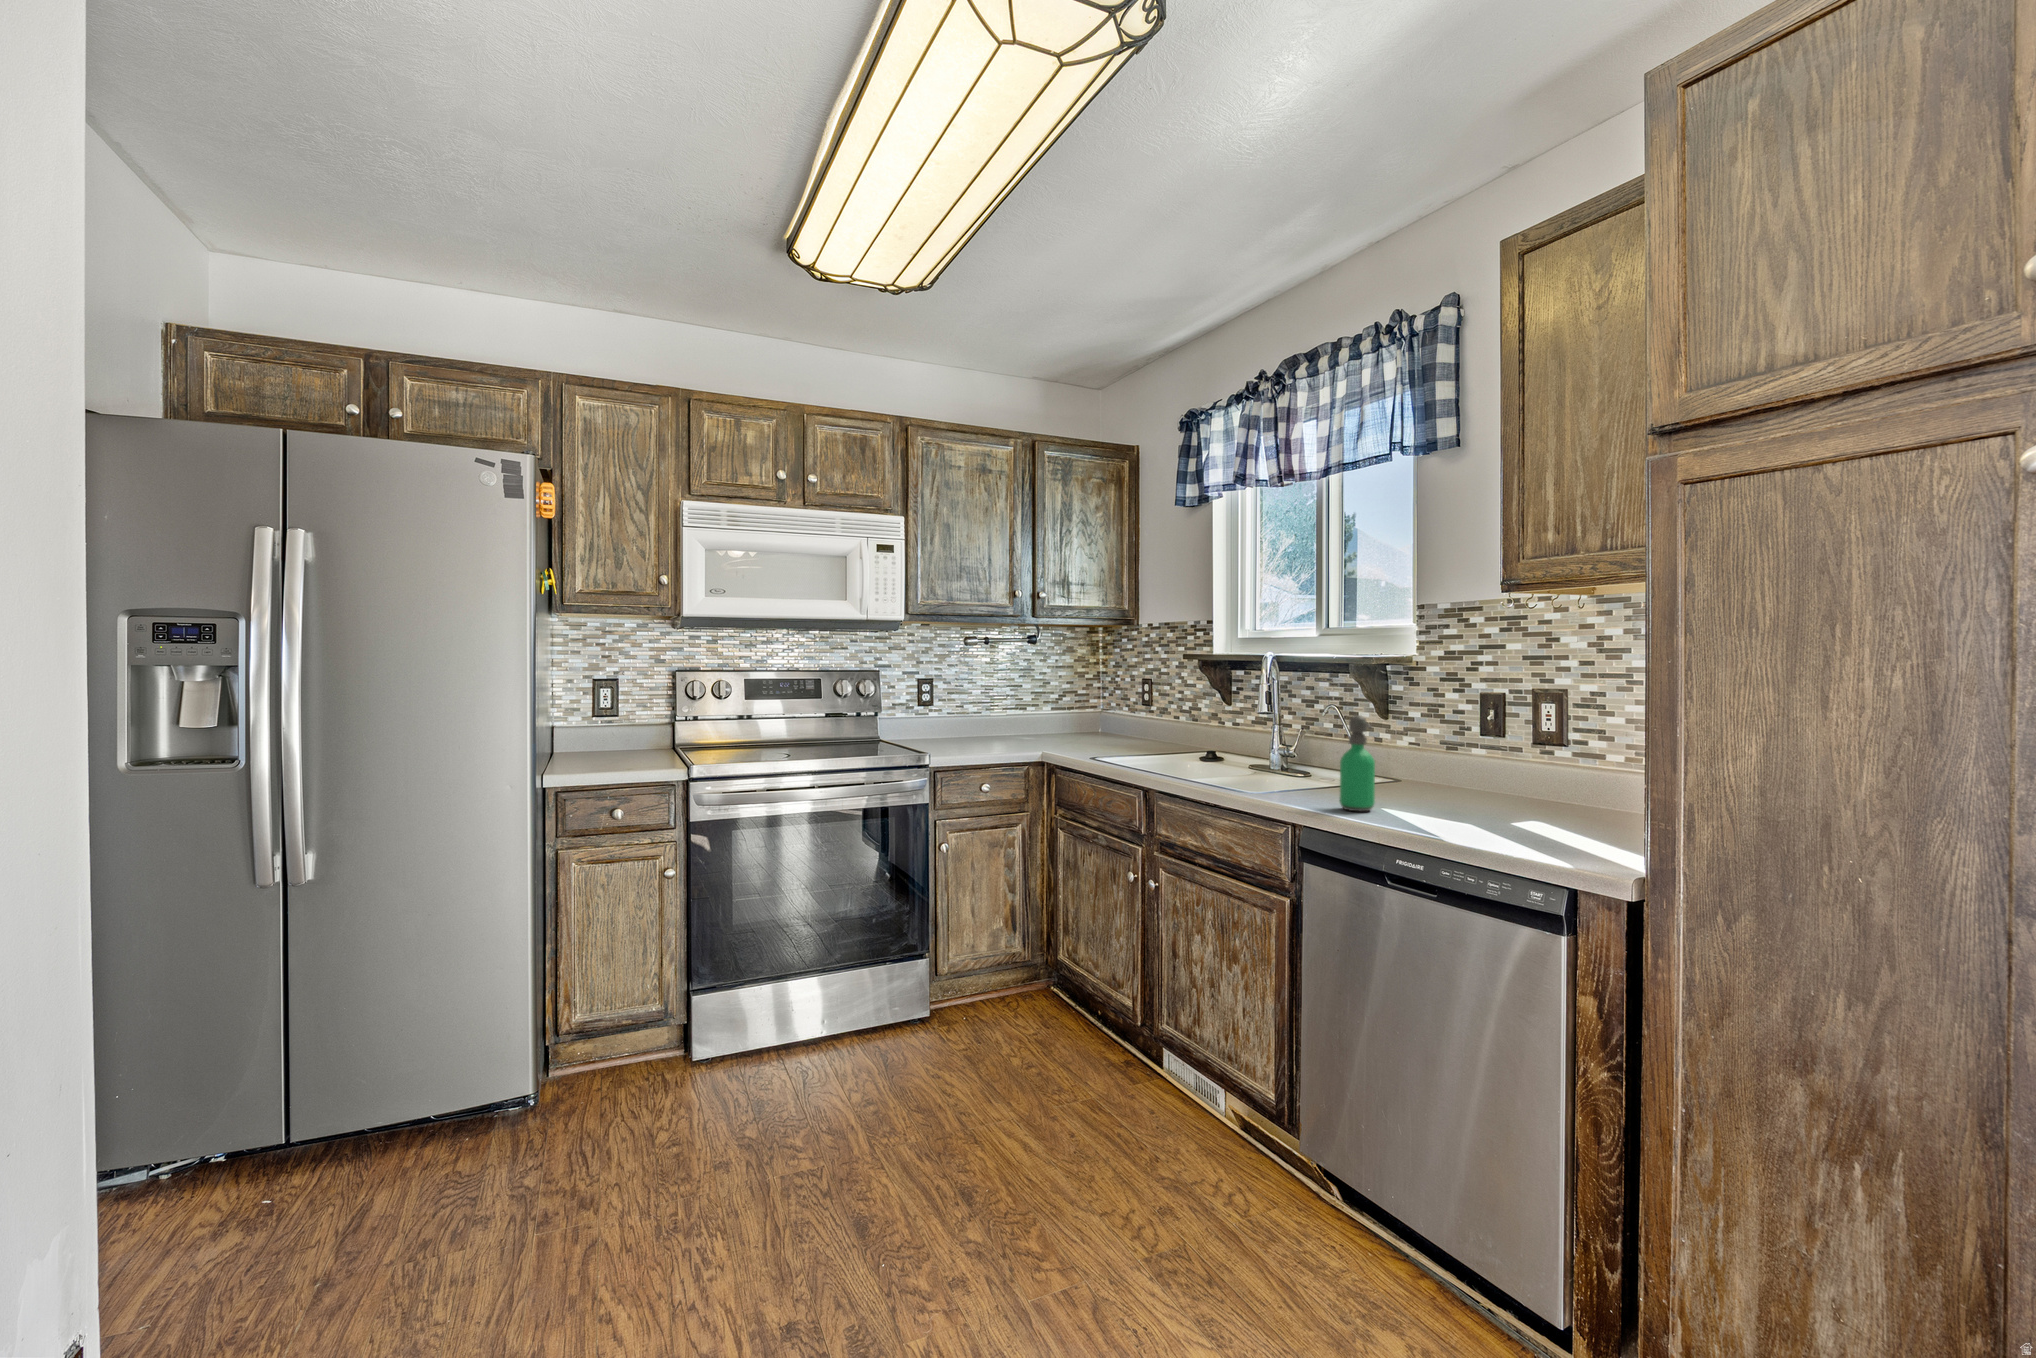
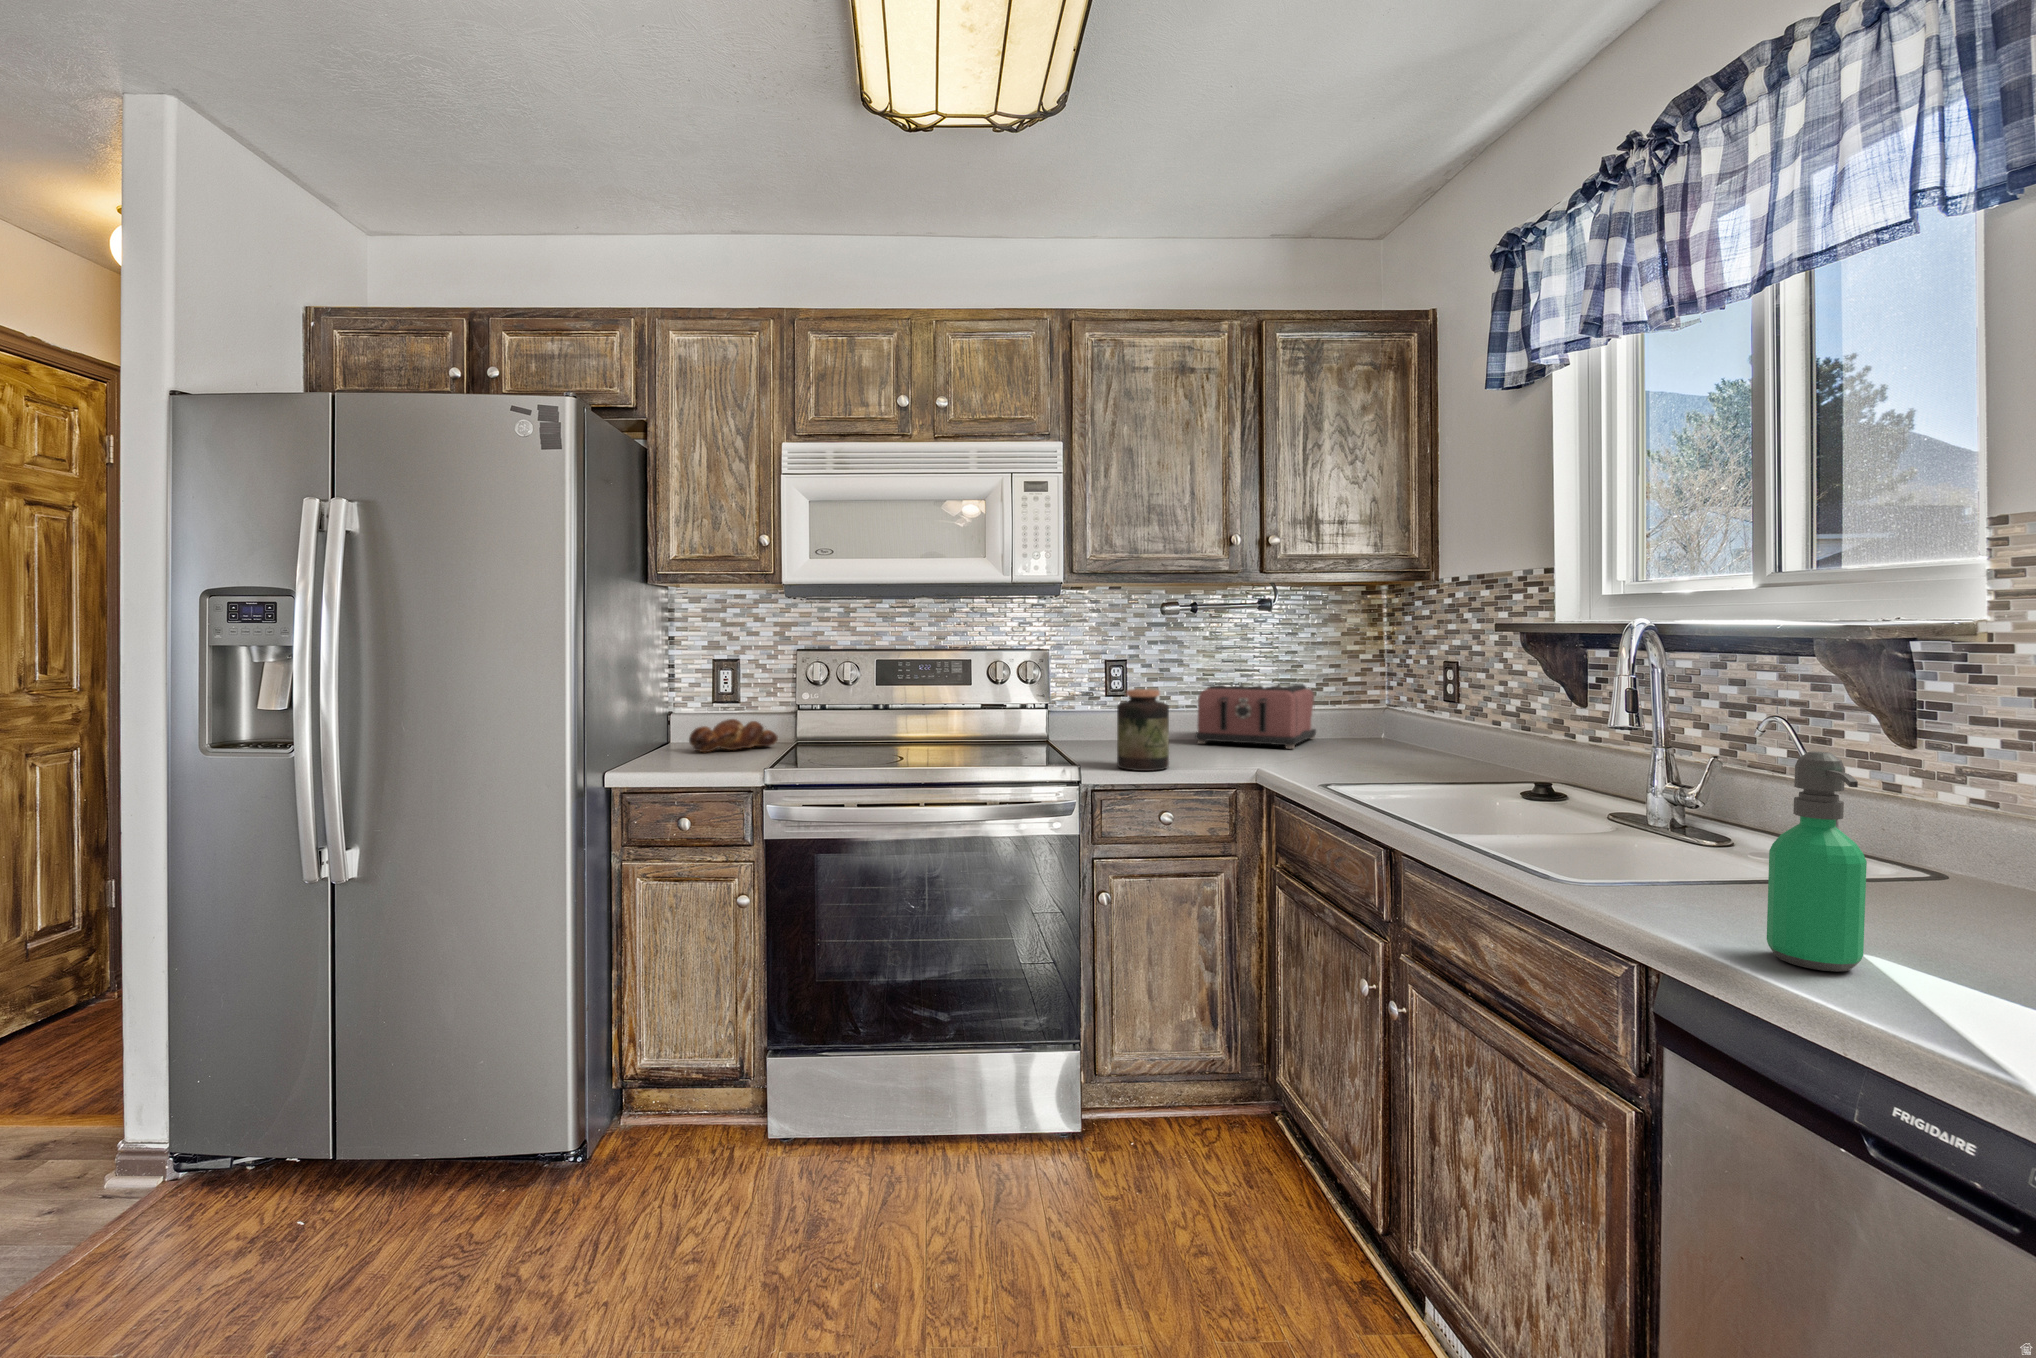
toaster: none [981,695,1059,741] -> present [1195,684,1316,749]
jar: none [947,698,983,755] -> present [1117,689,1169,771]
bread loaf: none [576,727,652,756] -> present [689,719,778,753]

